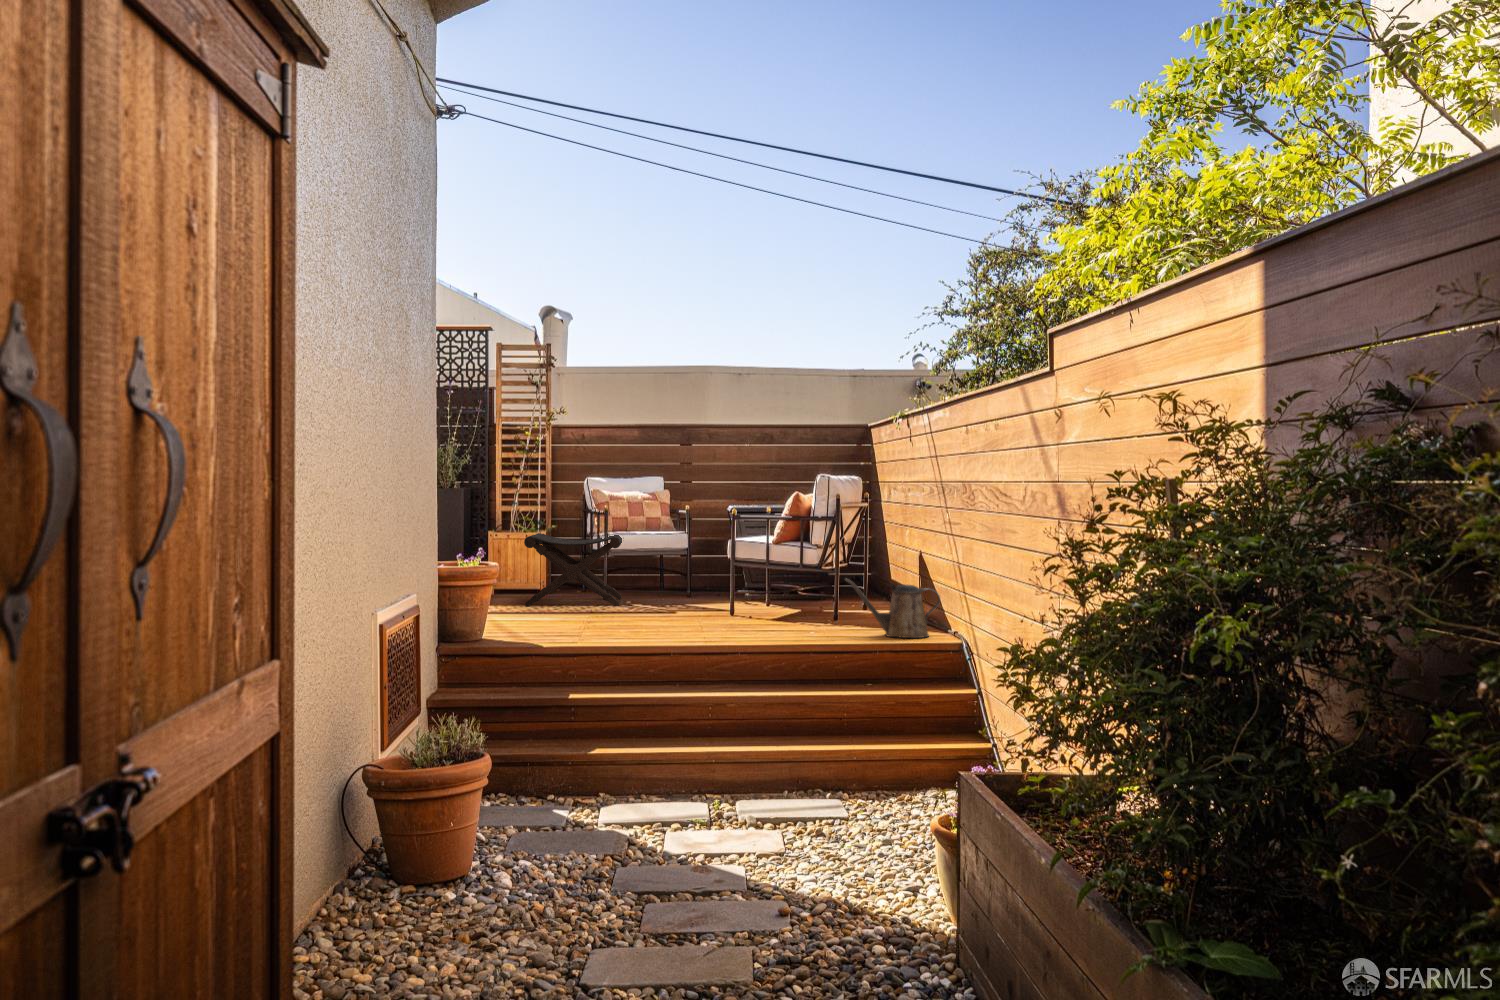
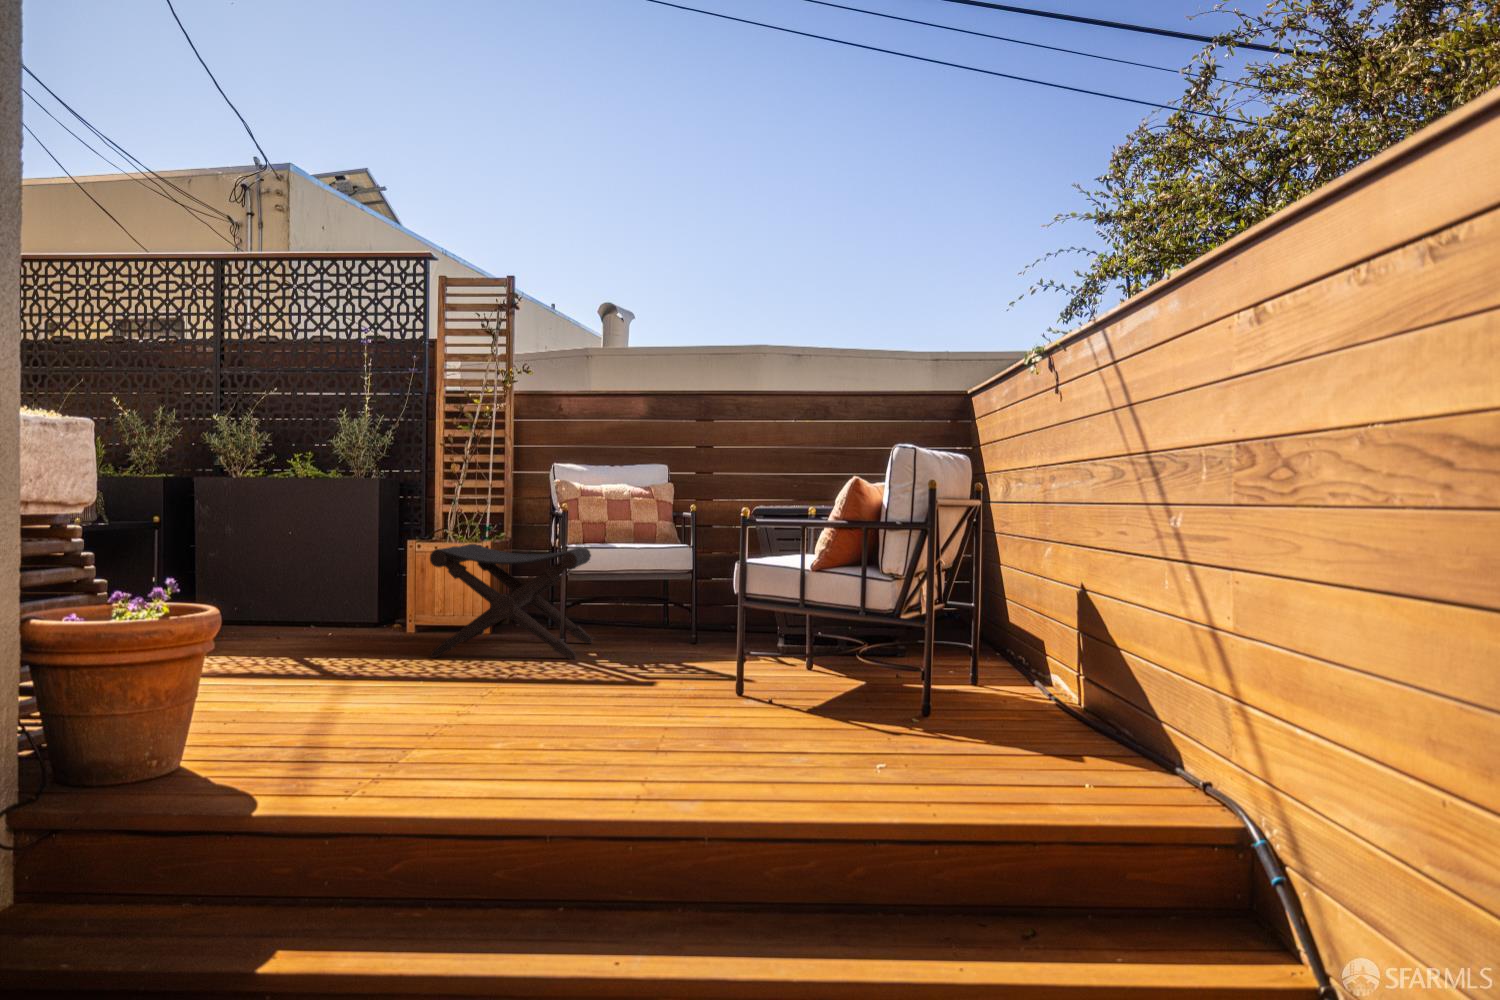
watering can: present [845,579,940,638] -> none [952,651,1157,787]

